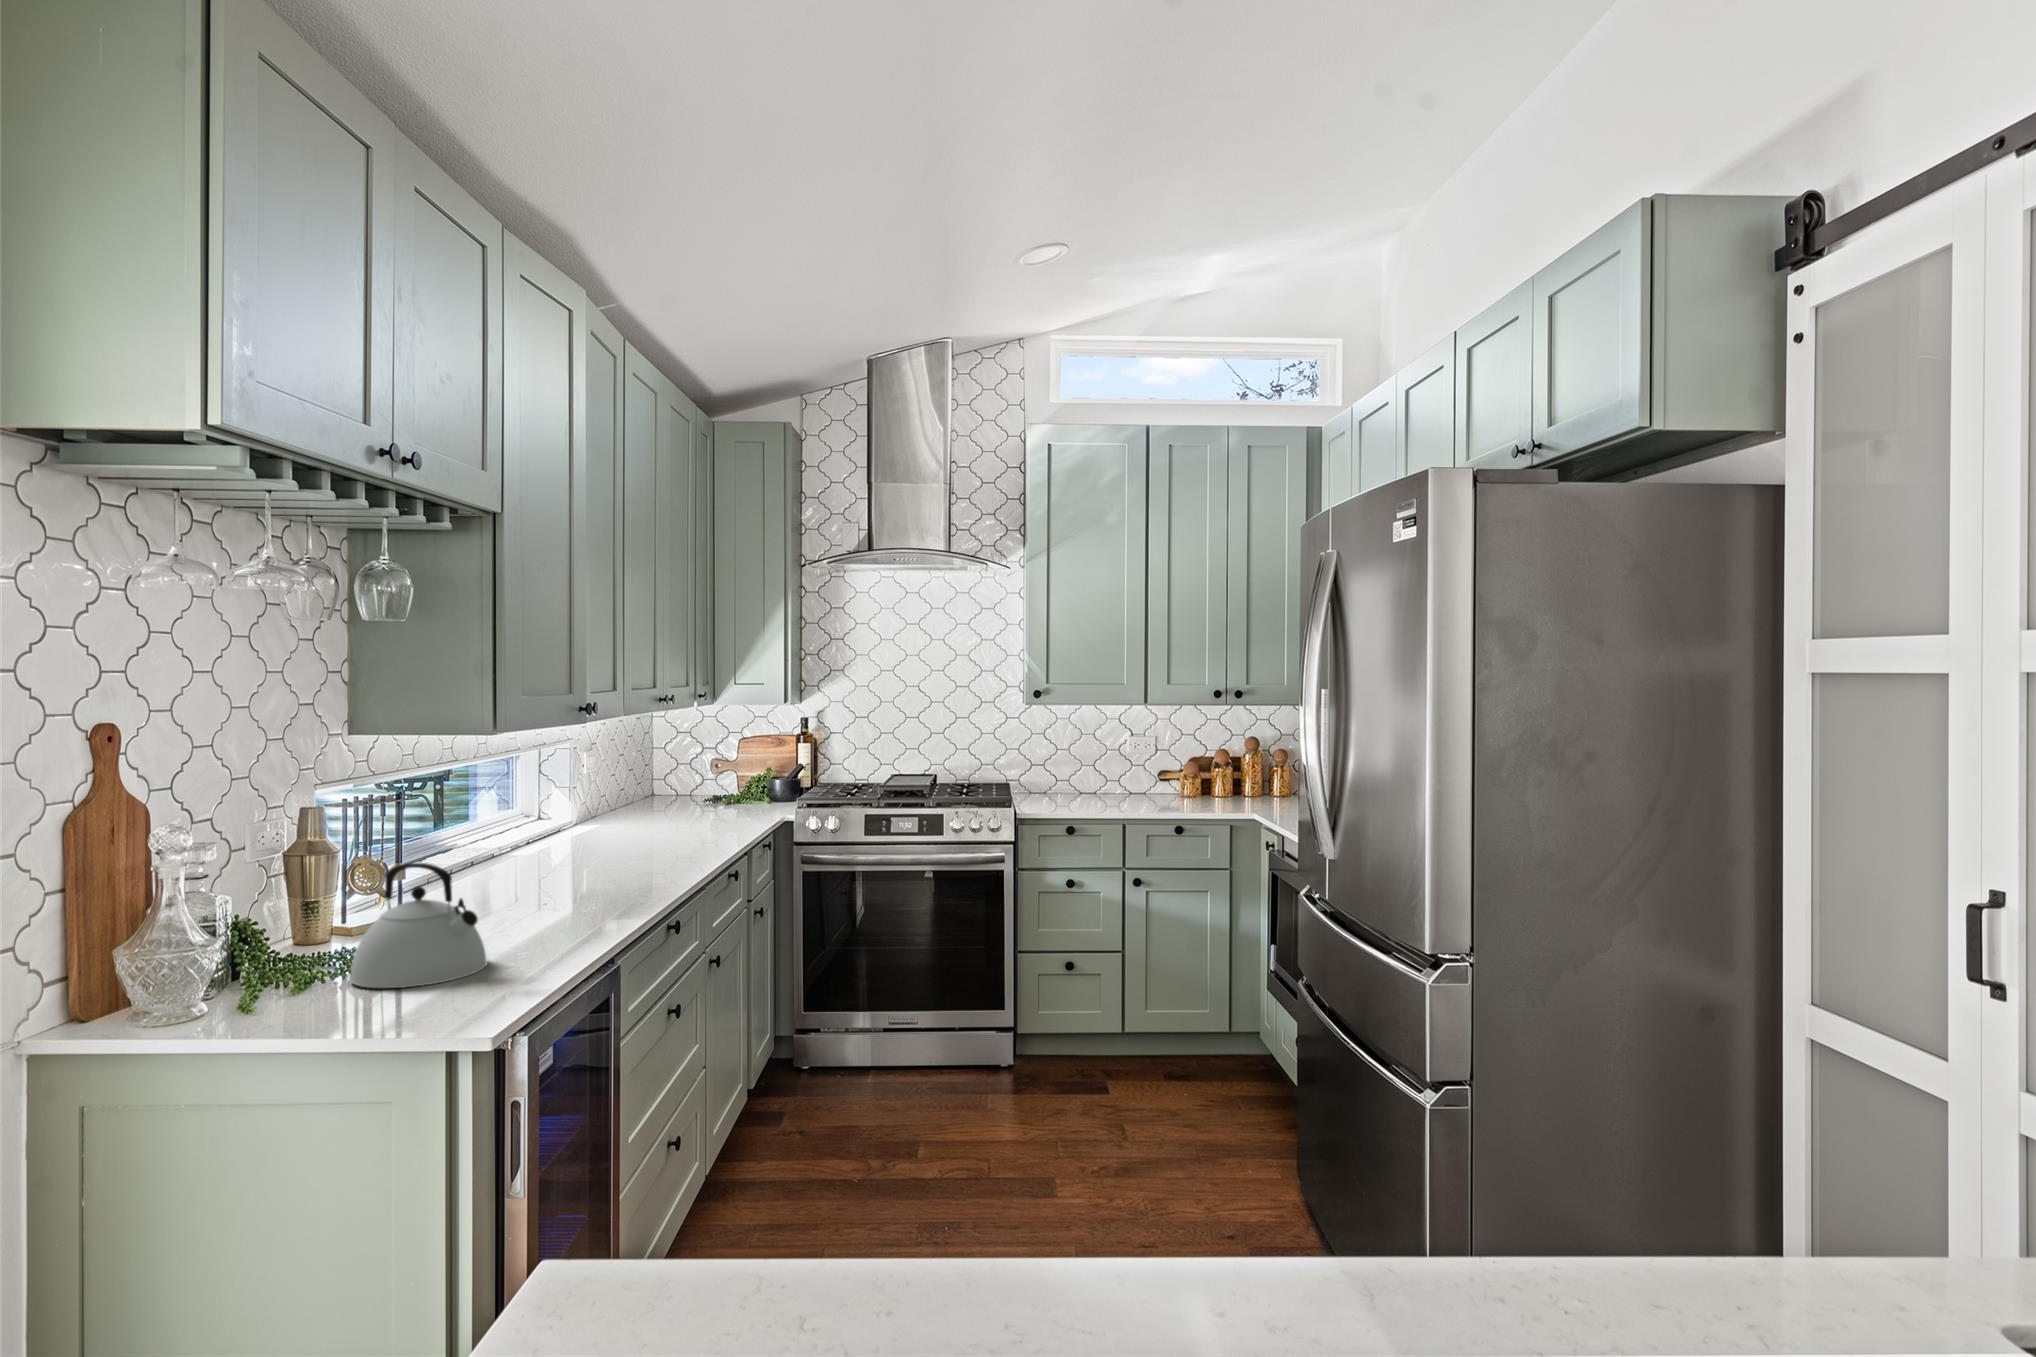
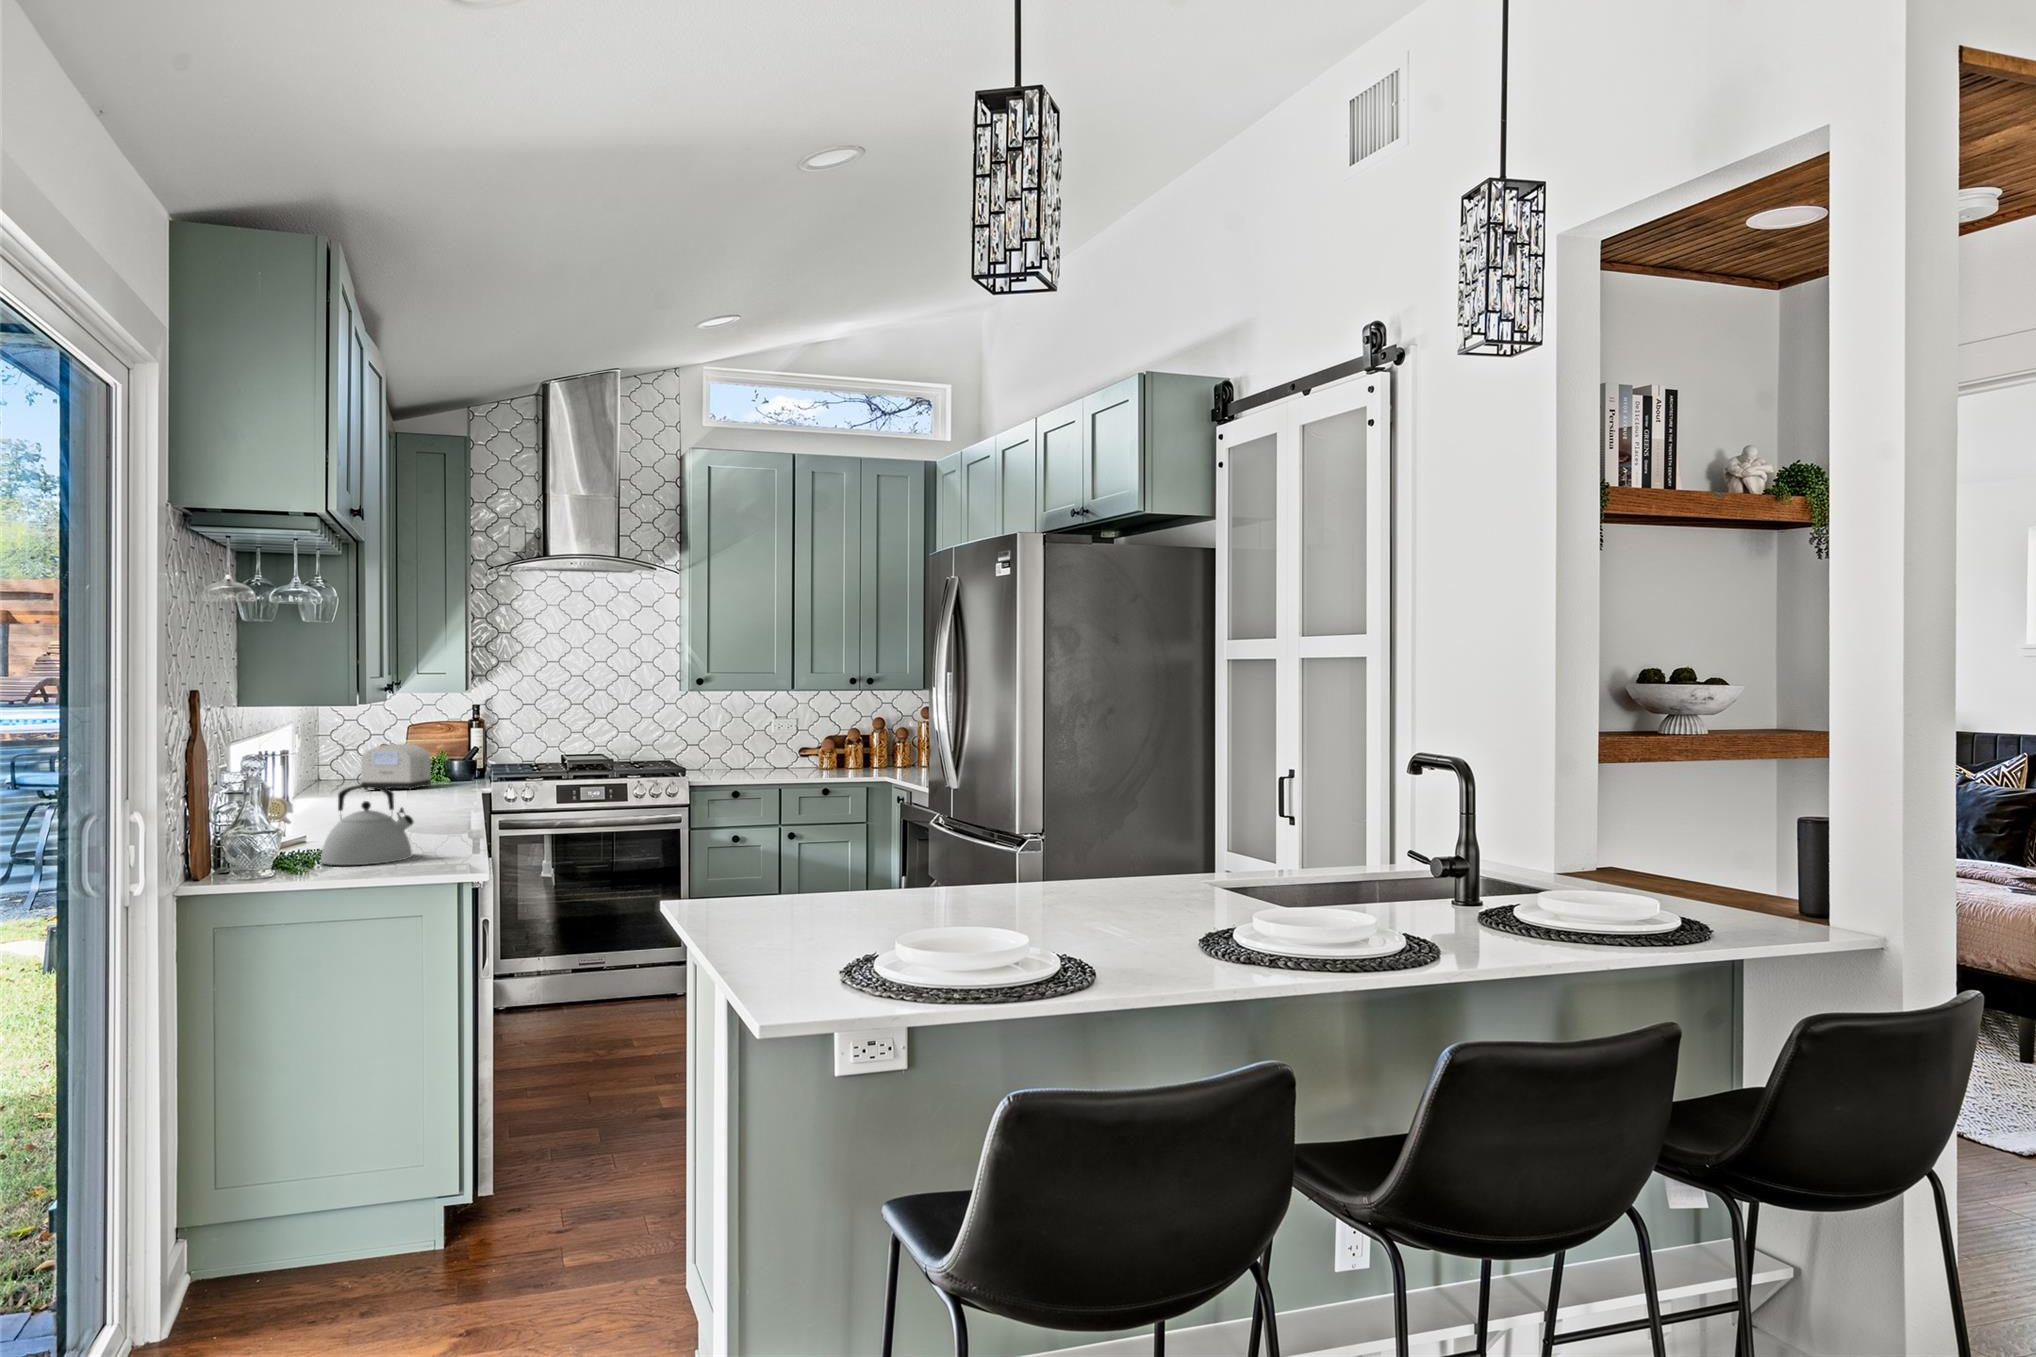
toaster: none [667,762,740,816] -> present [360,743,431,790]

